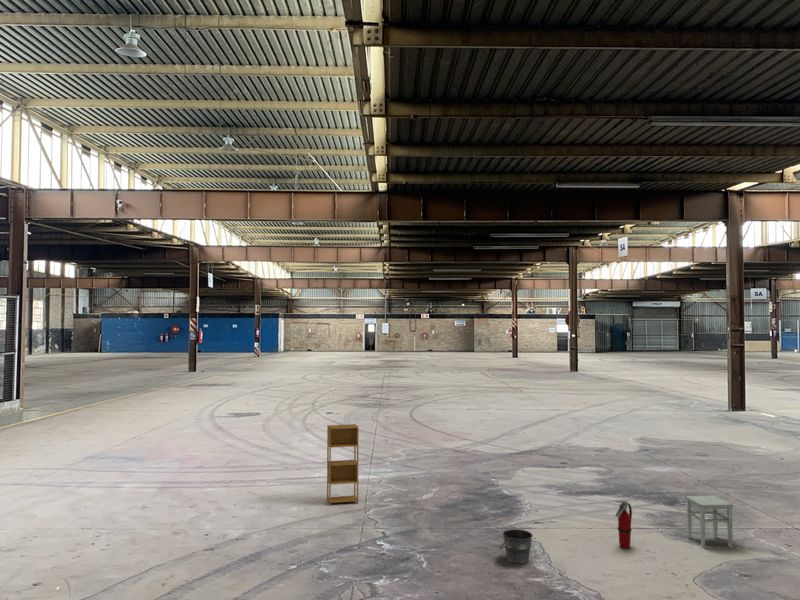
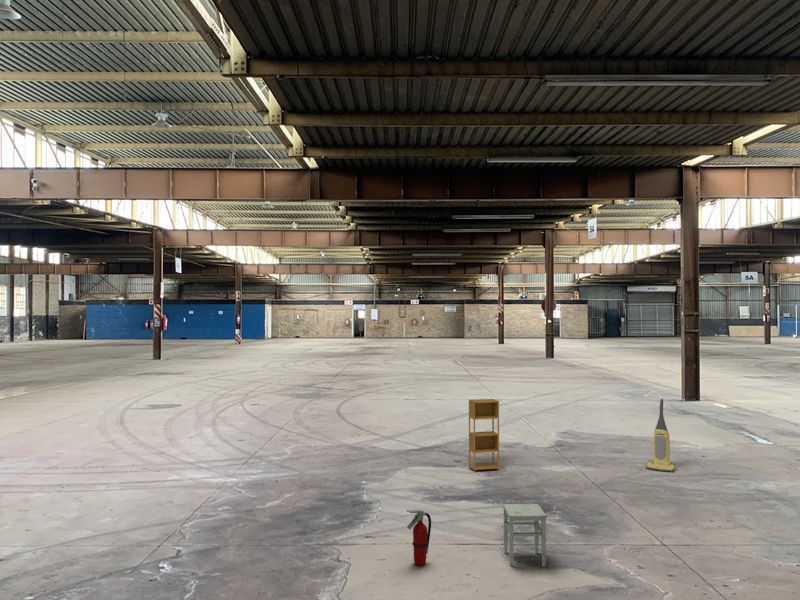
vacuum cleaner: none [751,408,778,473] -> present [646,399,675,472]
shelving unit: present [327,424,359,505] -> present [469,399,499,472]
bucket: present [500,529,533,563] -> none [259,543,297,585]

